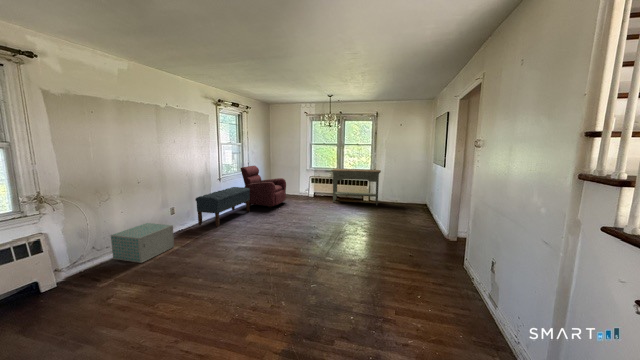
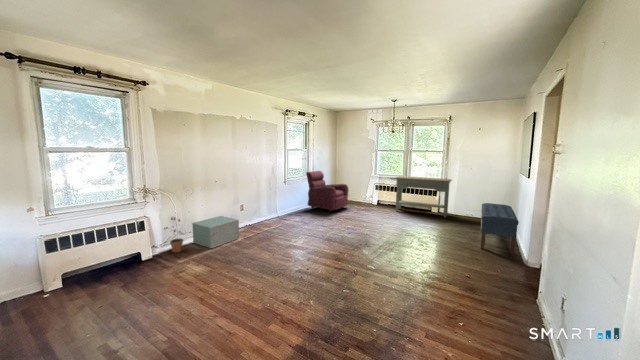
bench: present [195,187,250,227] -> present [481,203,519,254]
potted plant: none [71,230,103,275] -> present [164,218,183,252]

